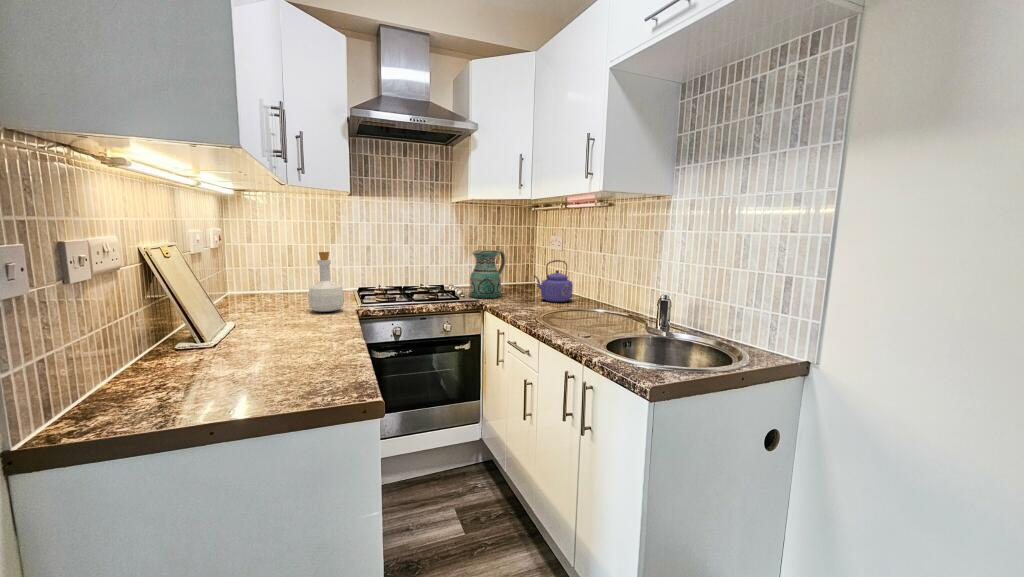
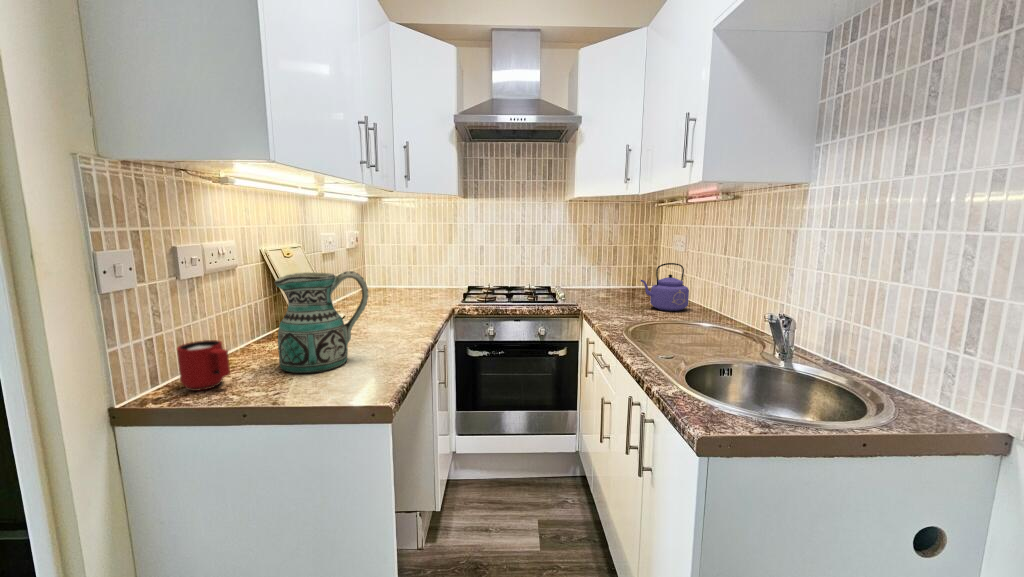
ceramic pitcher: present [469,249,505,298] -> present [275,271,368,373]
bottle: present [308,252,344,312] -> none [412,252,444,308]
mug: none [88,355,166,417] -> present [177,340,230,391]

